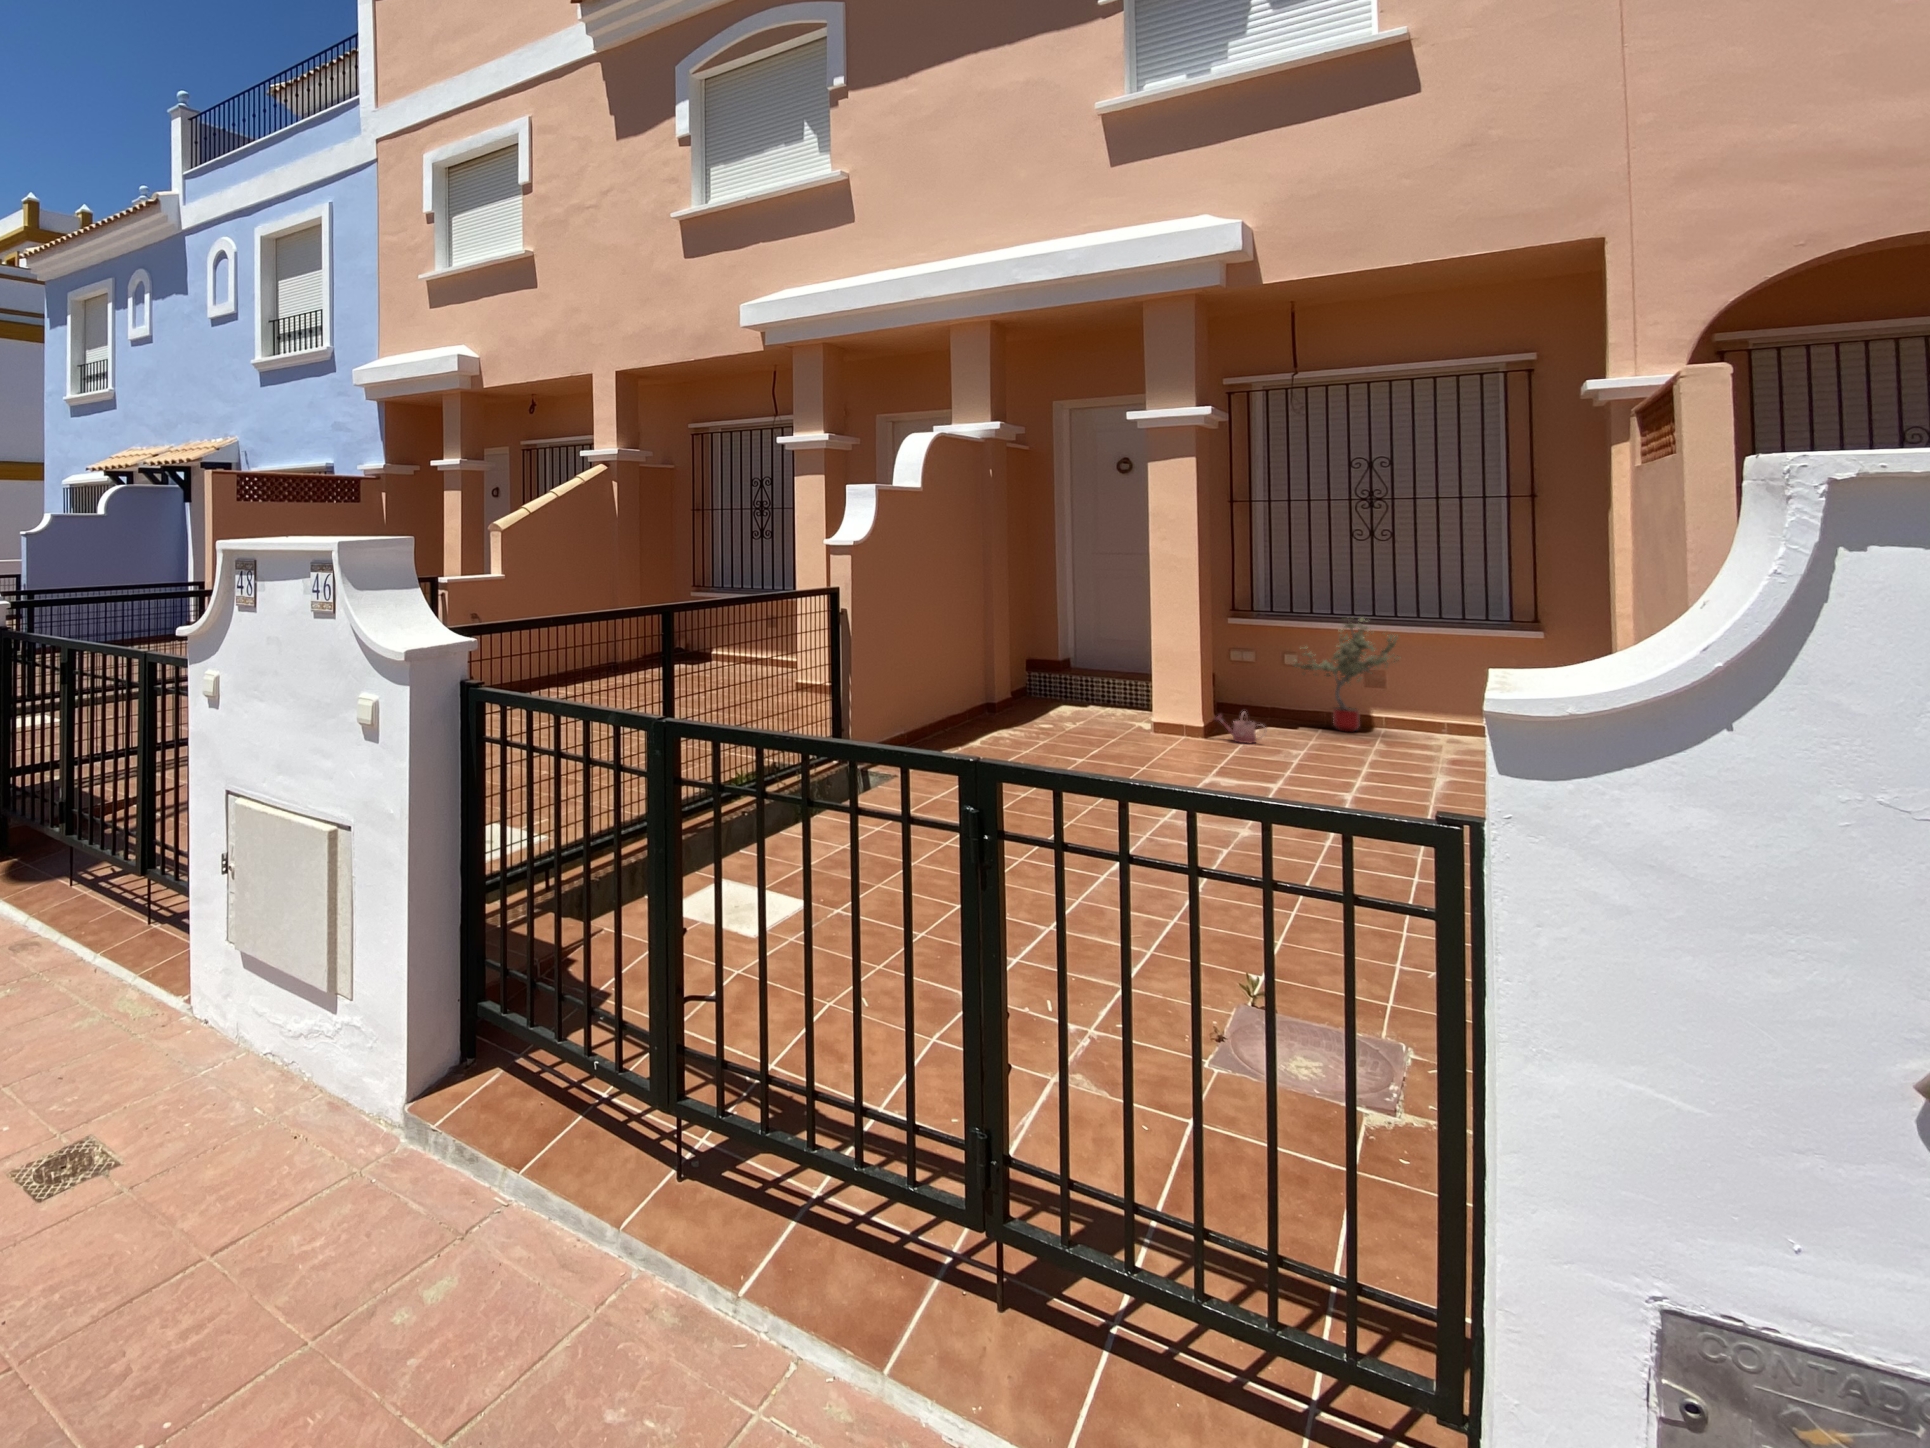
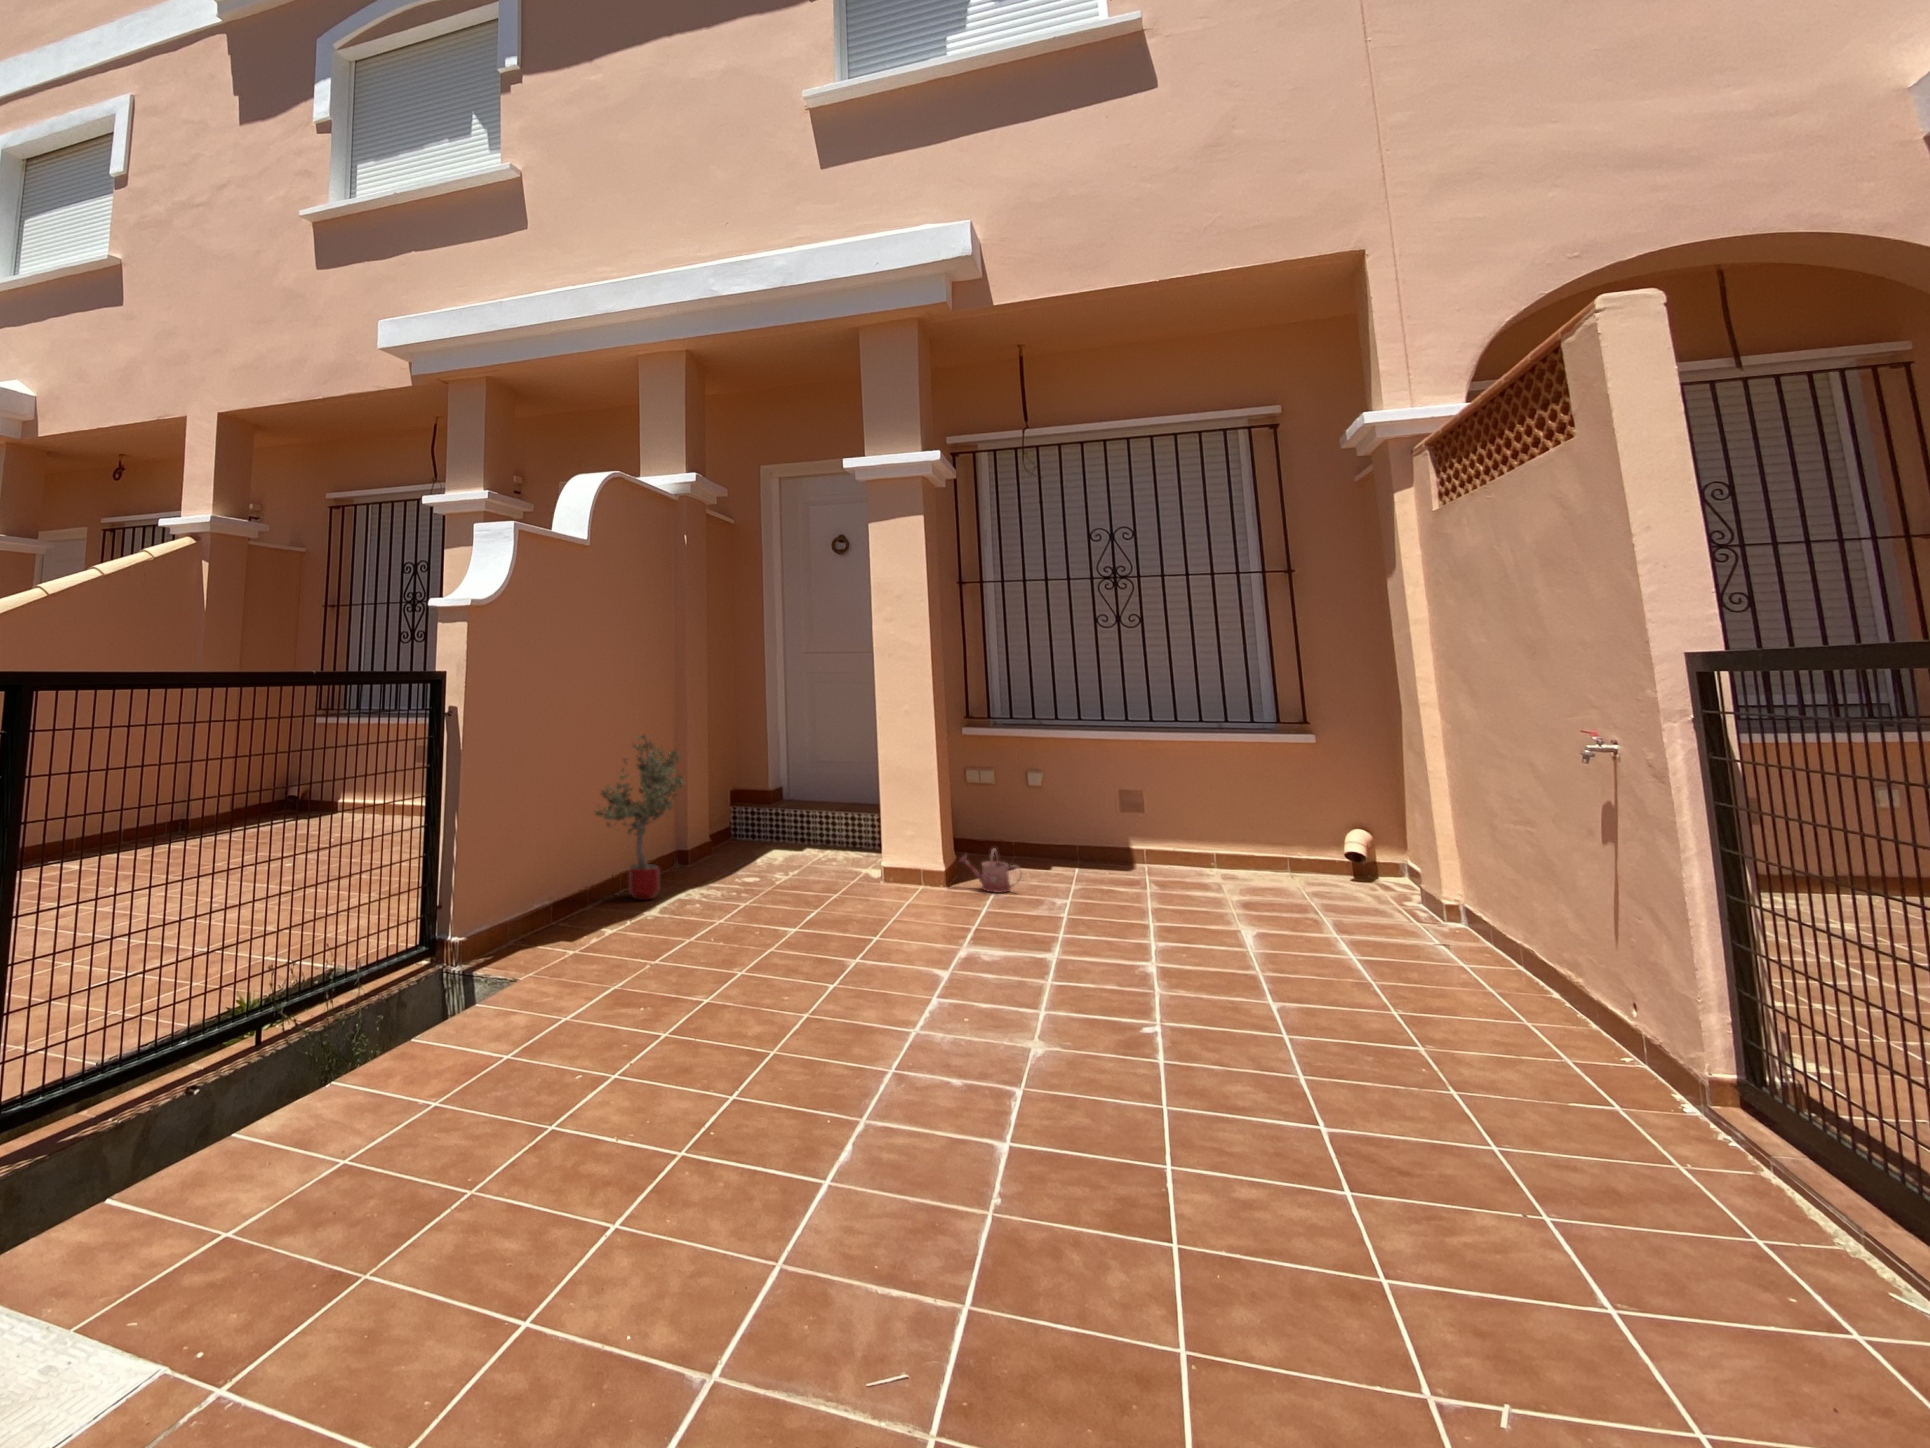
potted tree: present [1294,617,1399,732] -> present [594,735,686,900]

